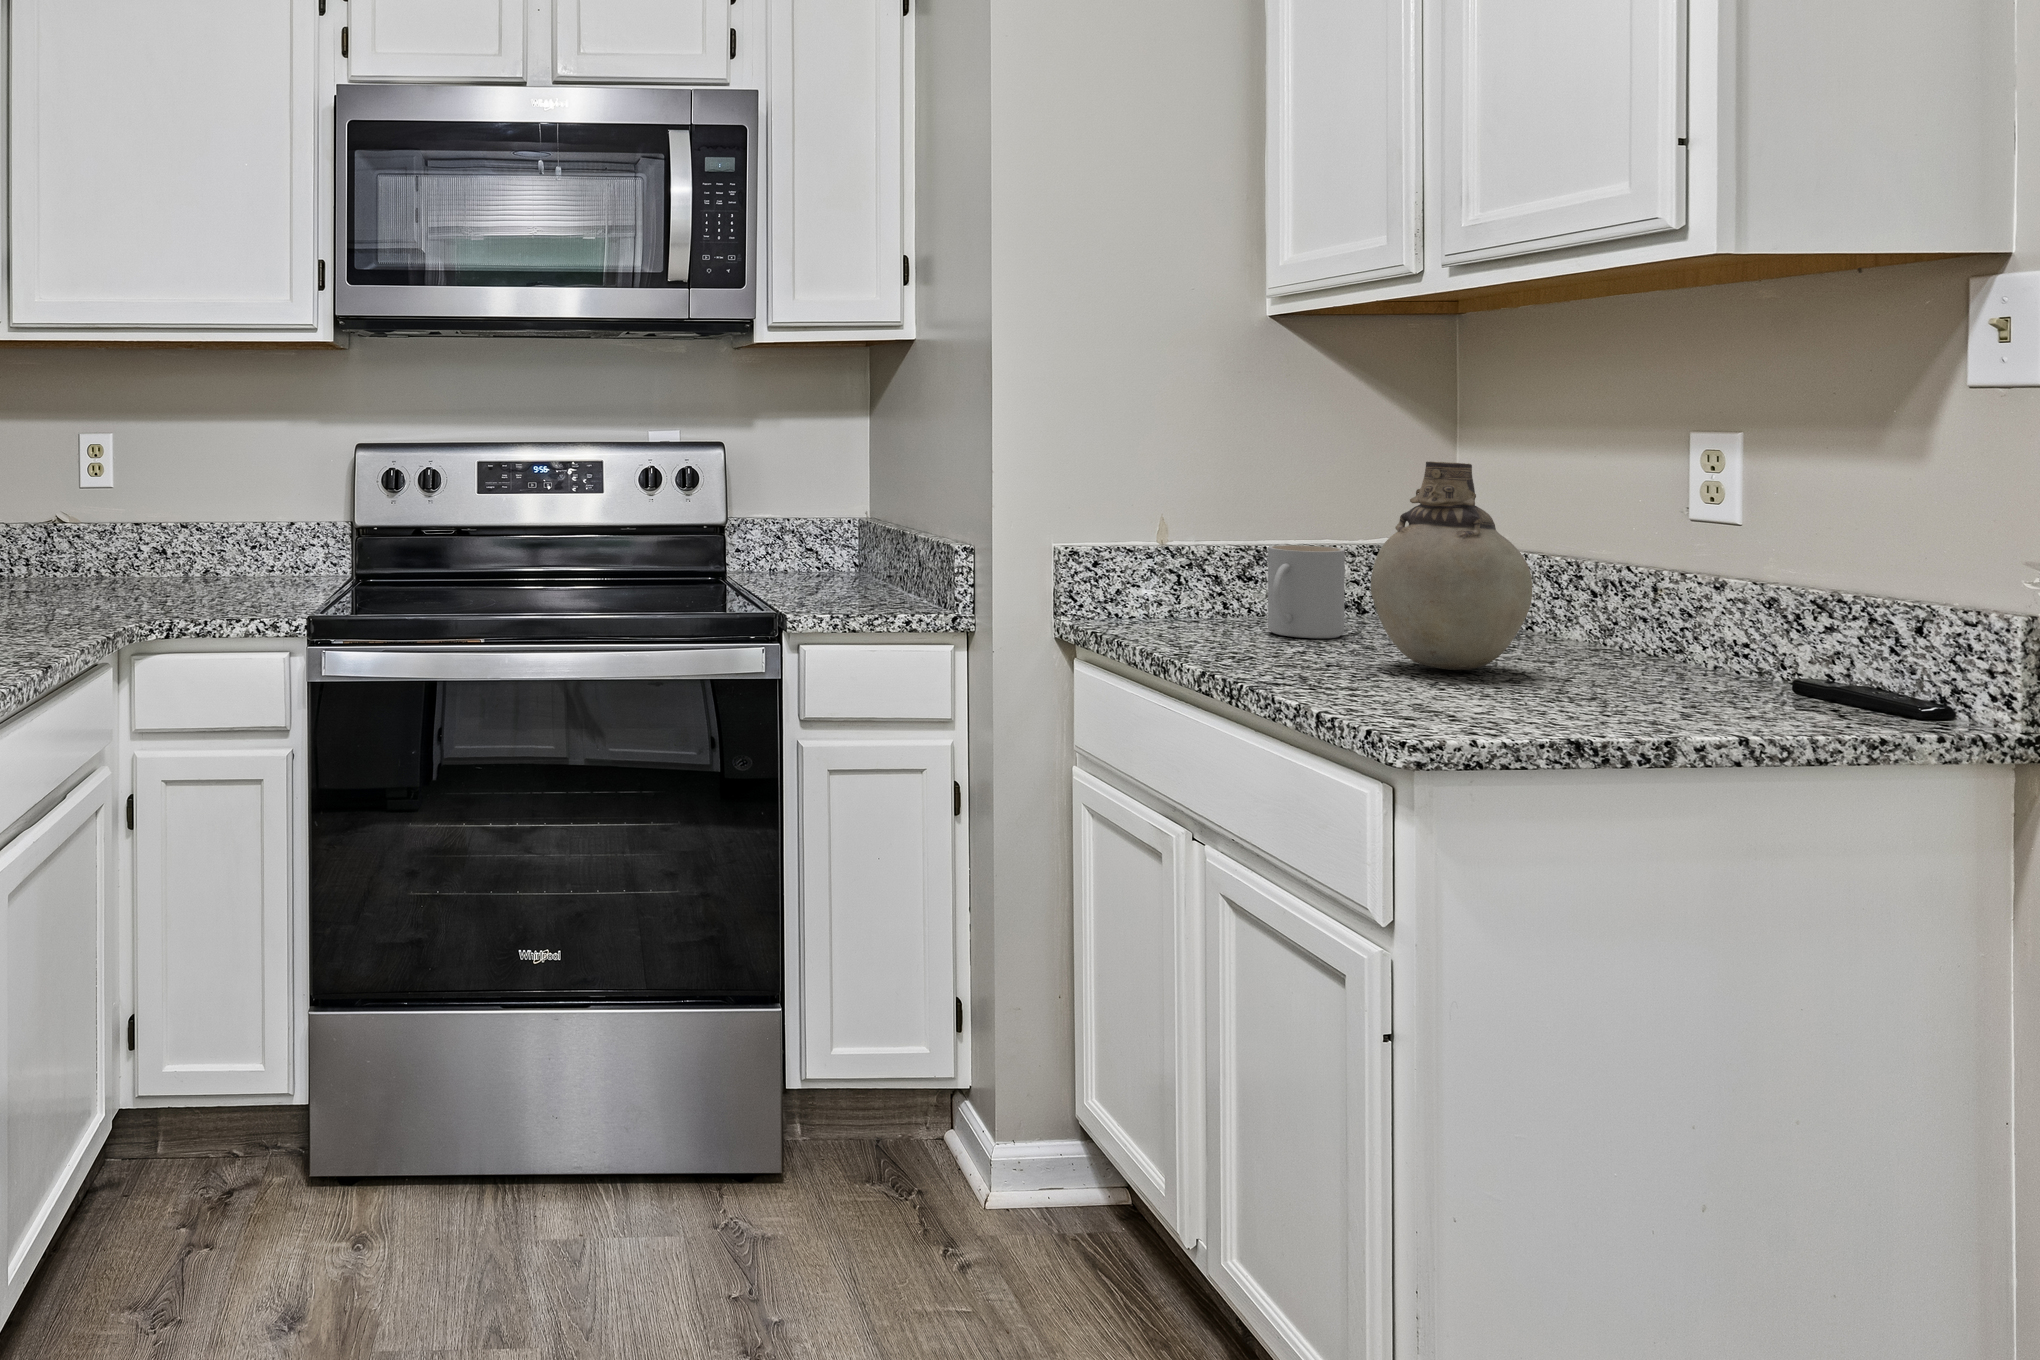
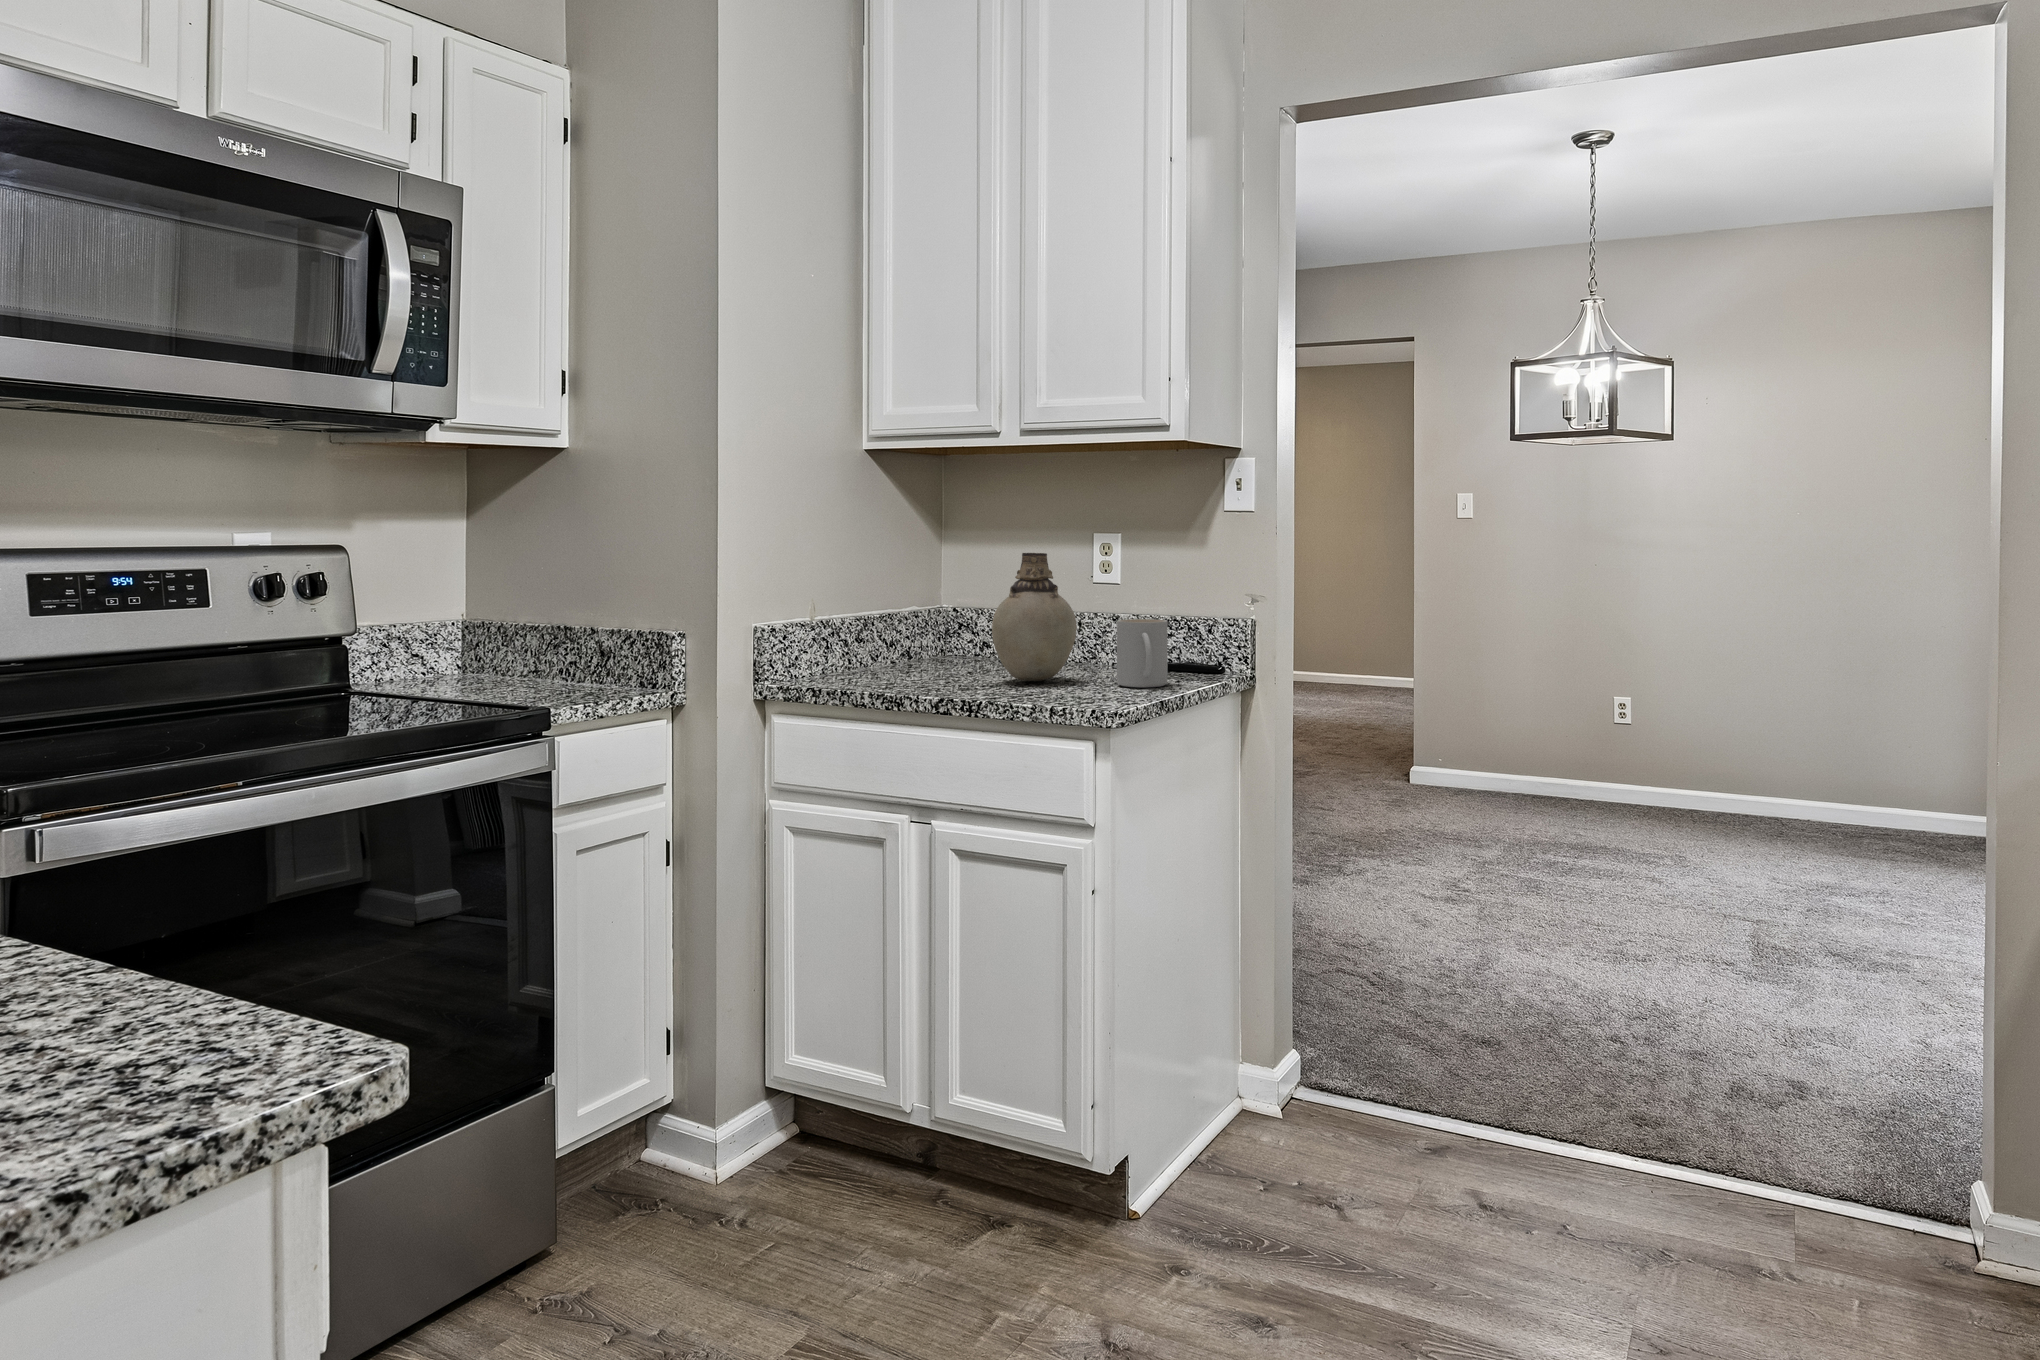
mug: present [1268,545,1345,638] -> present [1117,619,1168,687]

